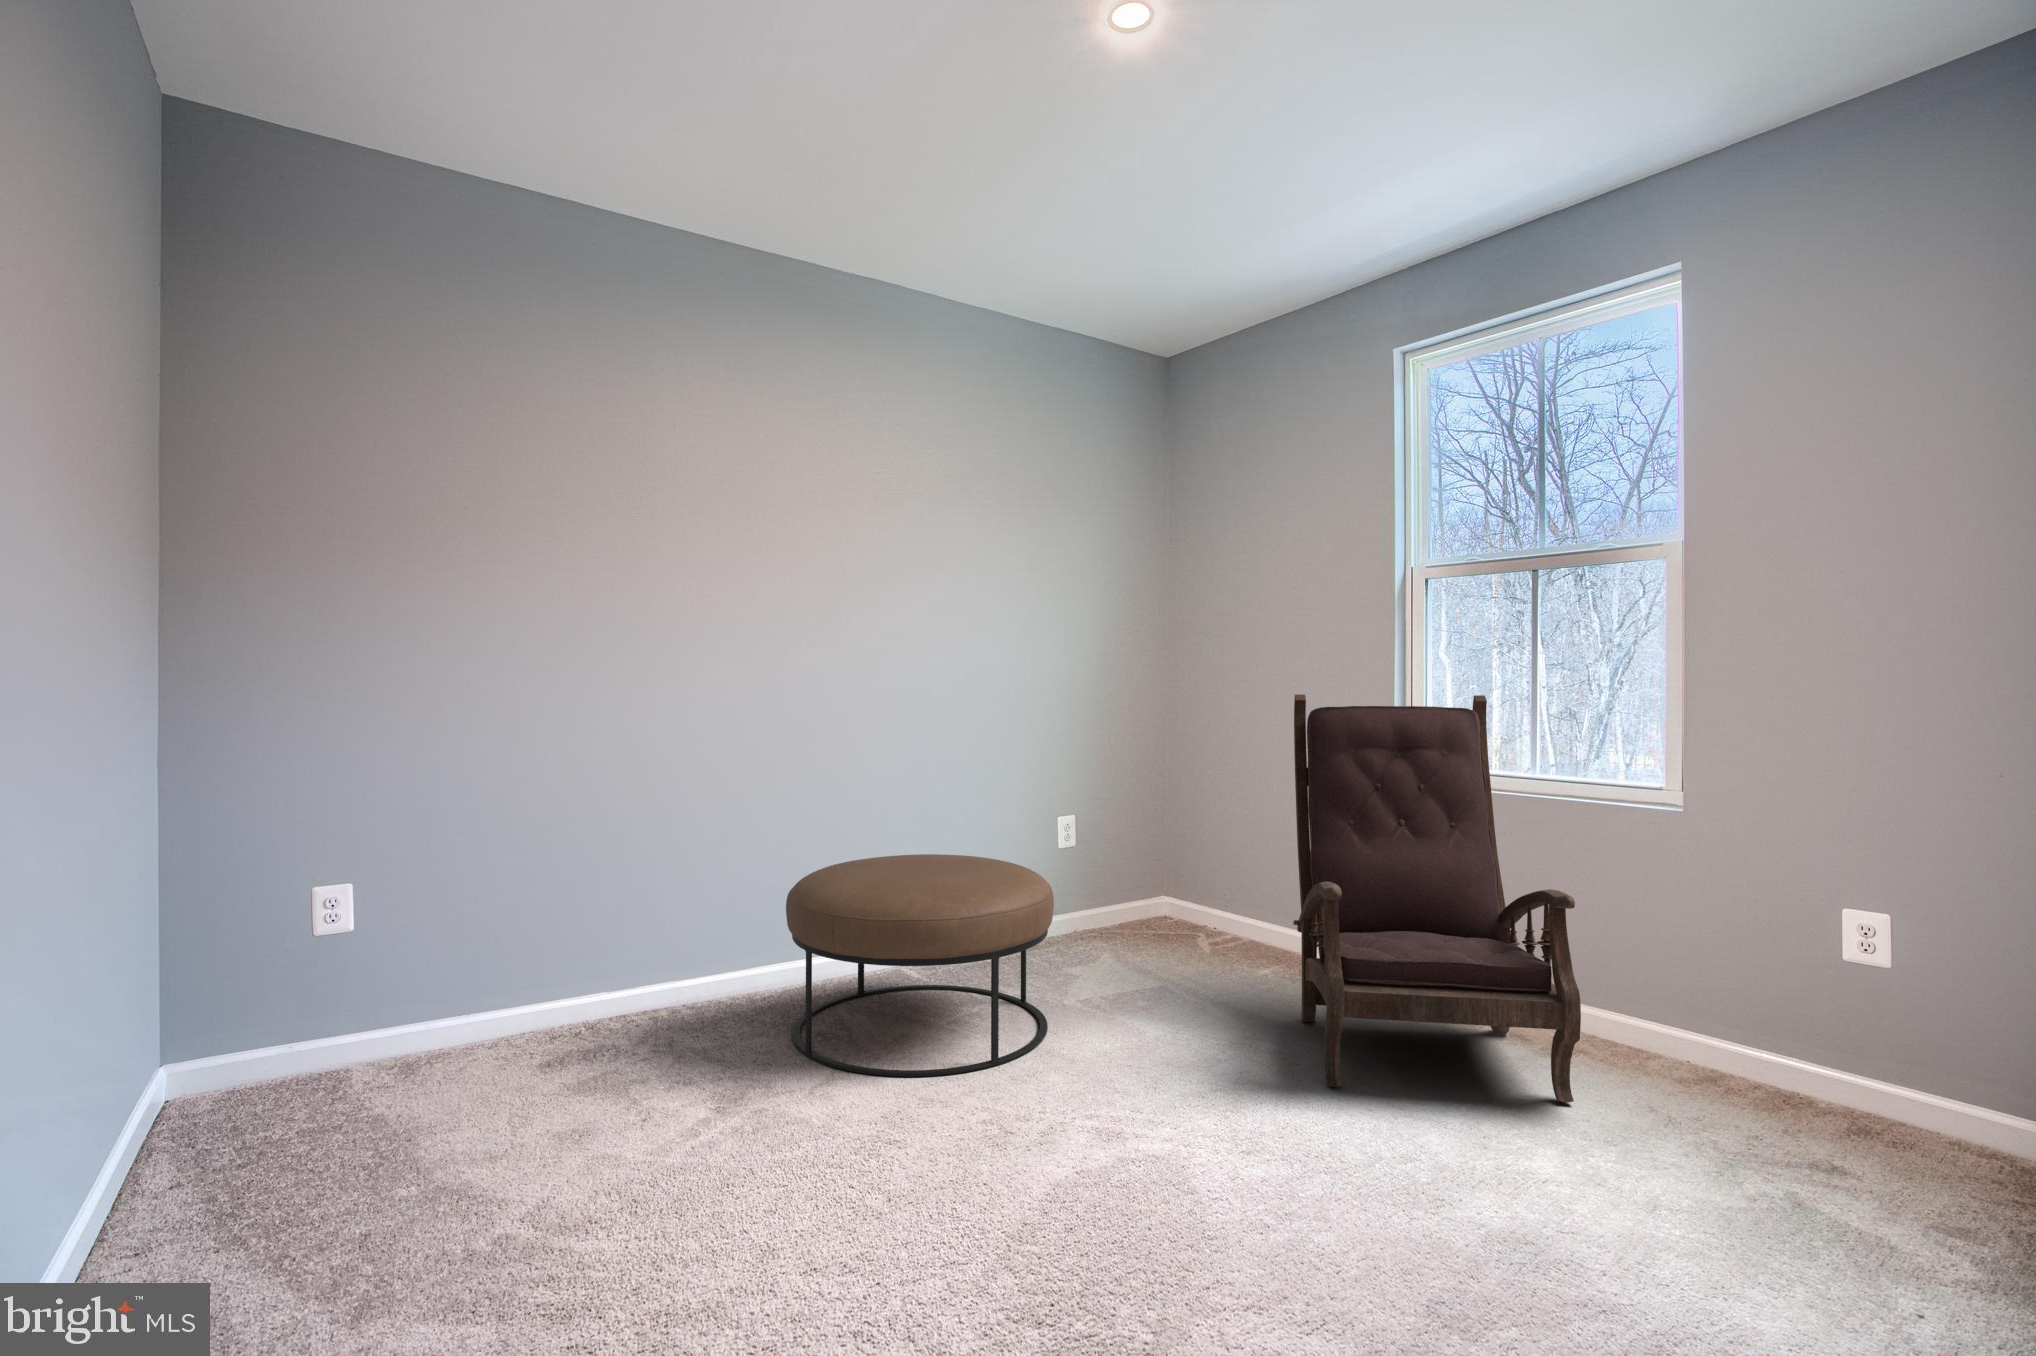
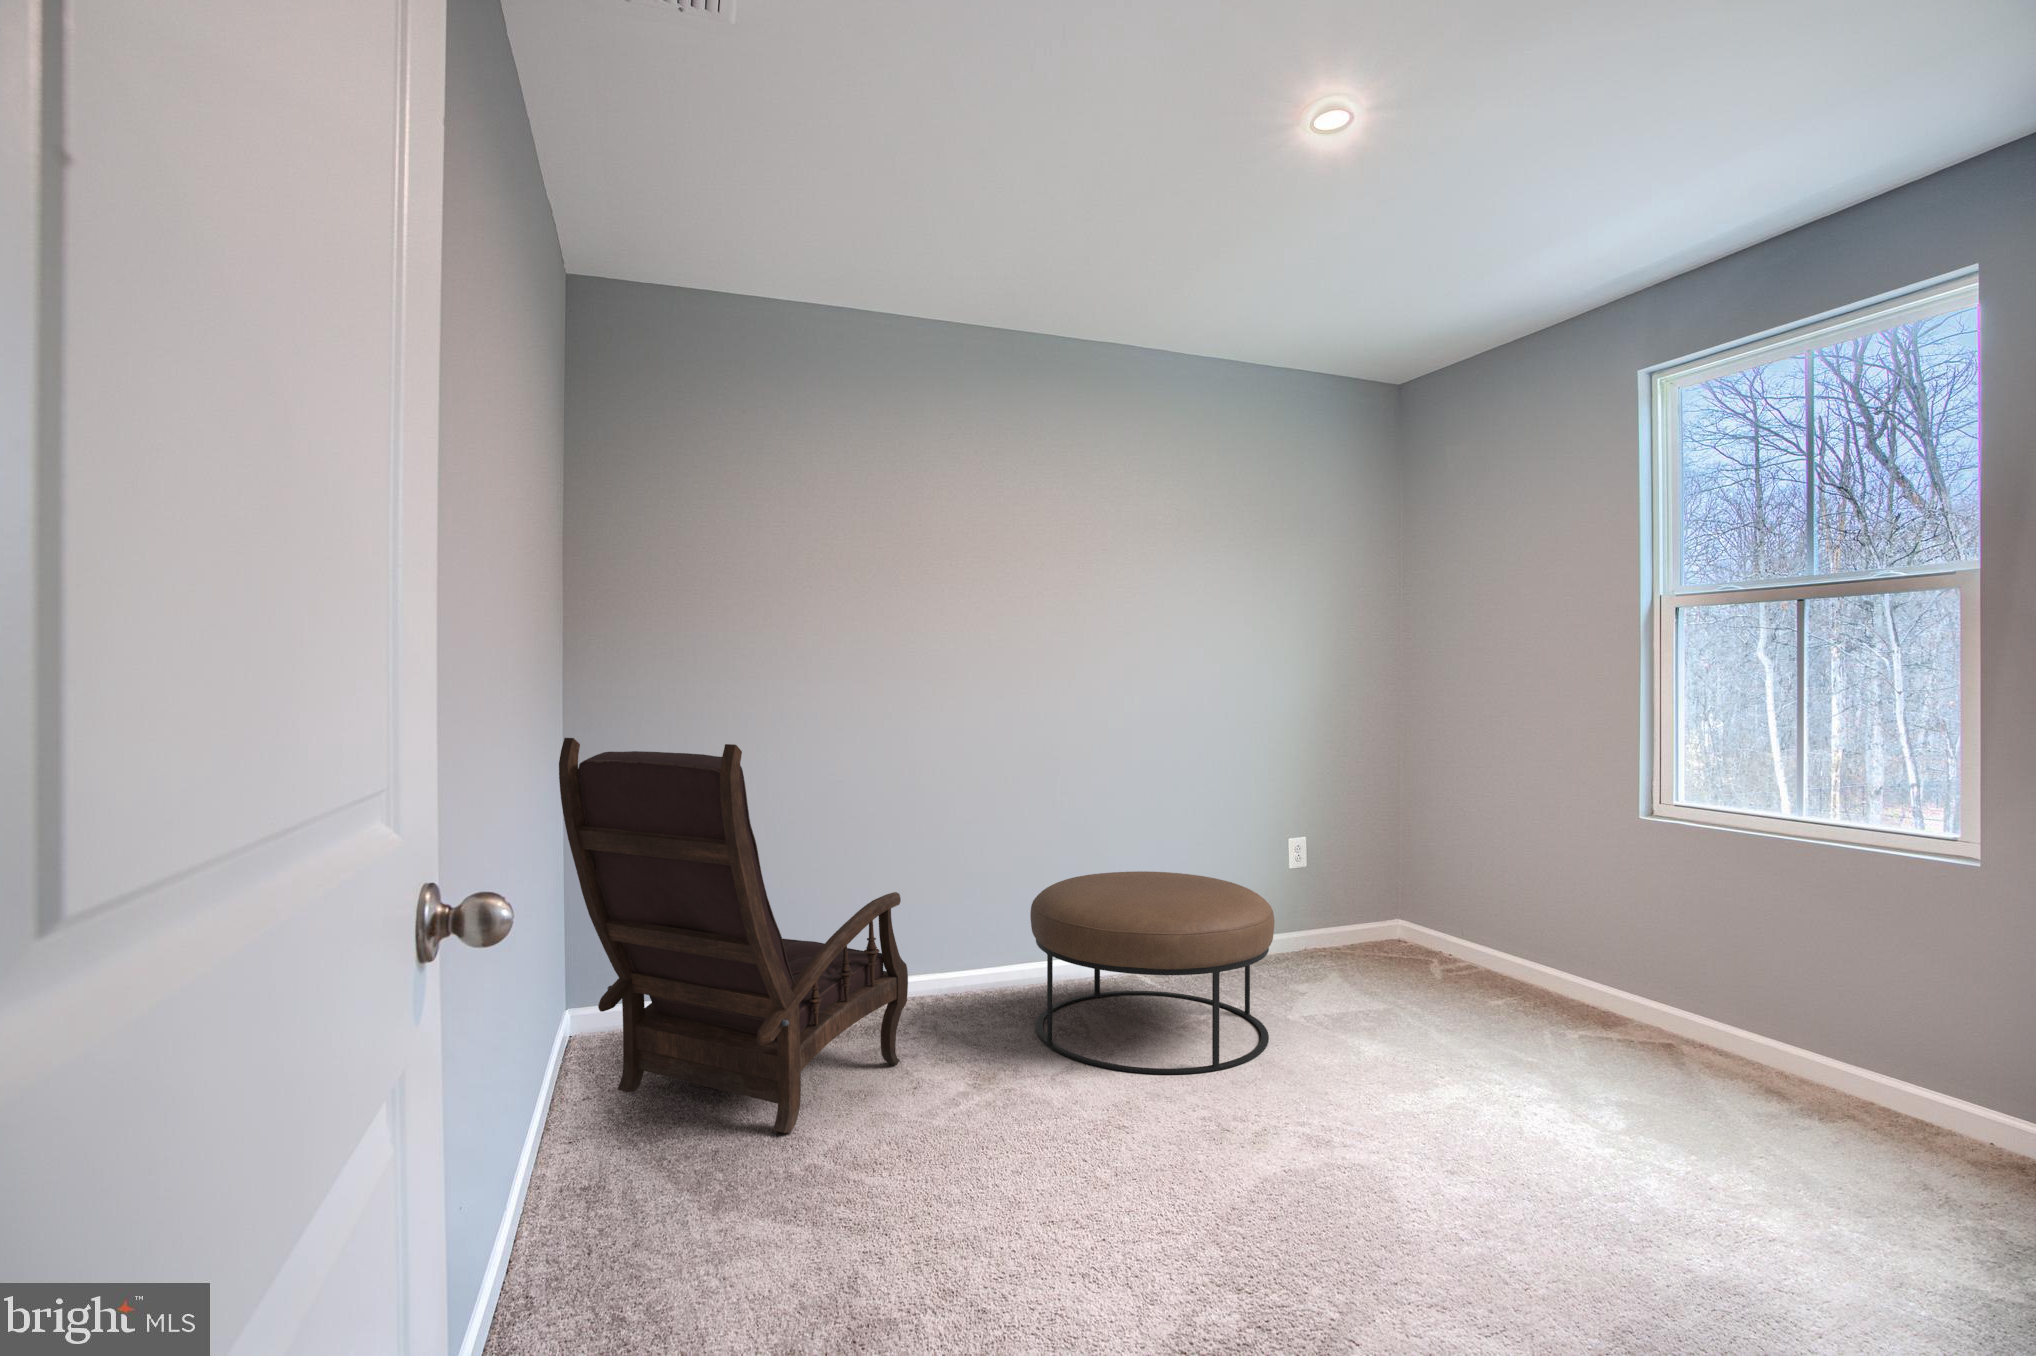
armchair: present [1293,694,1581,1102] -> present [559,738,908,1133]

